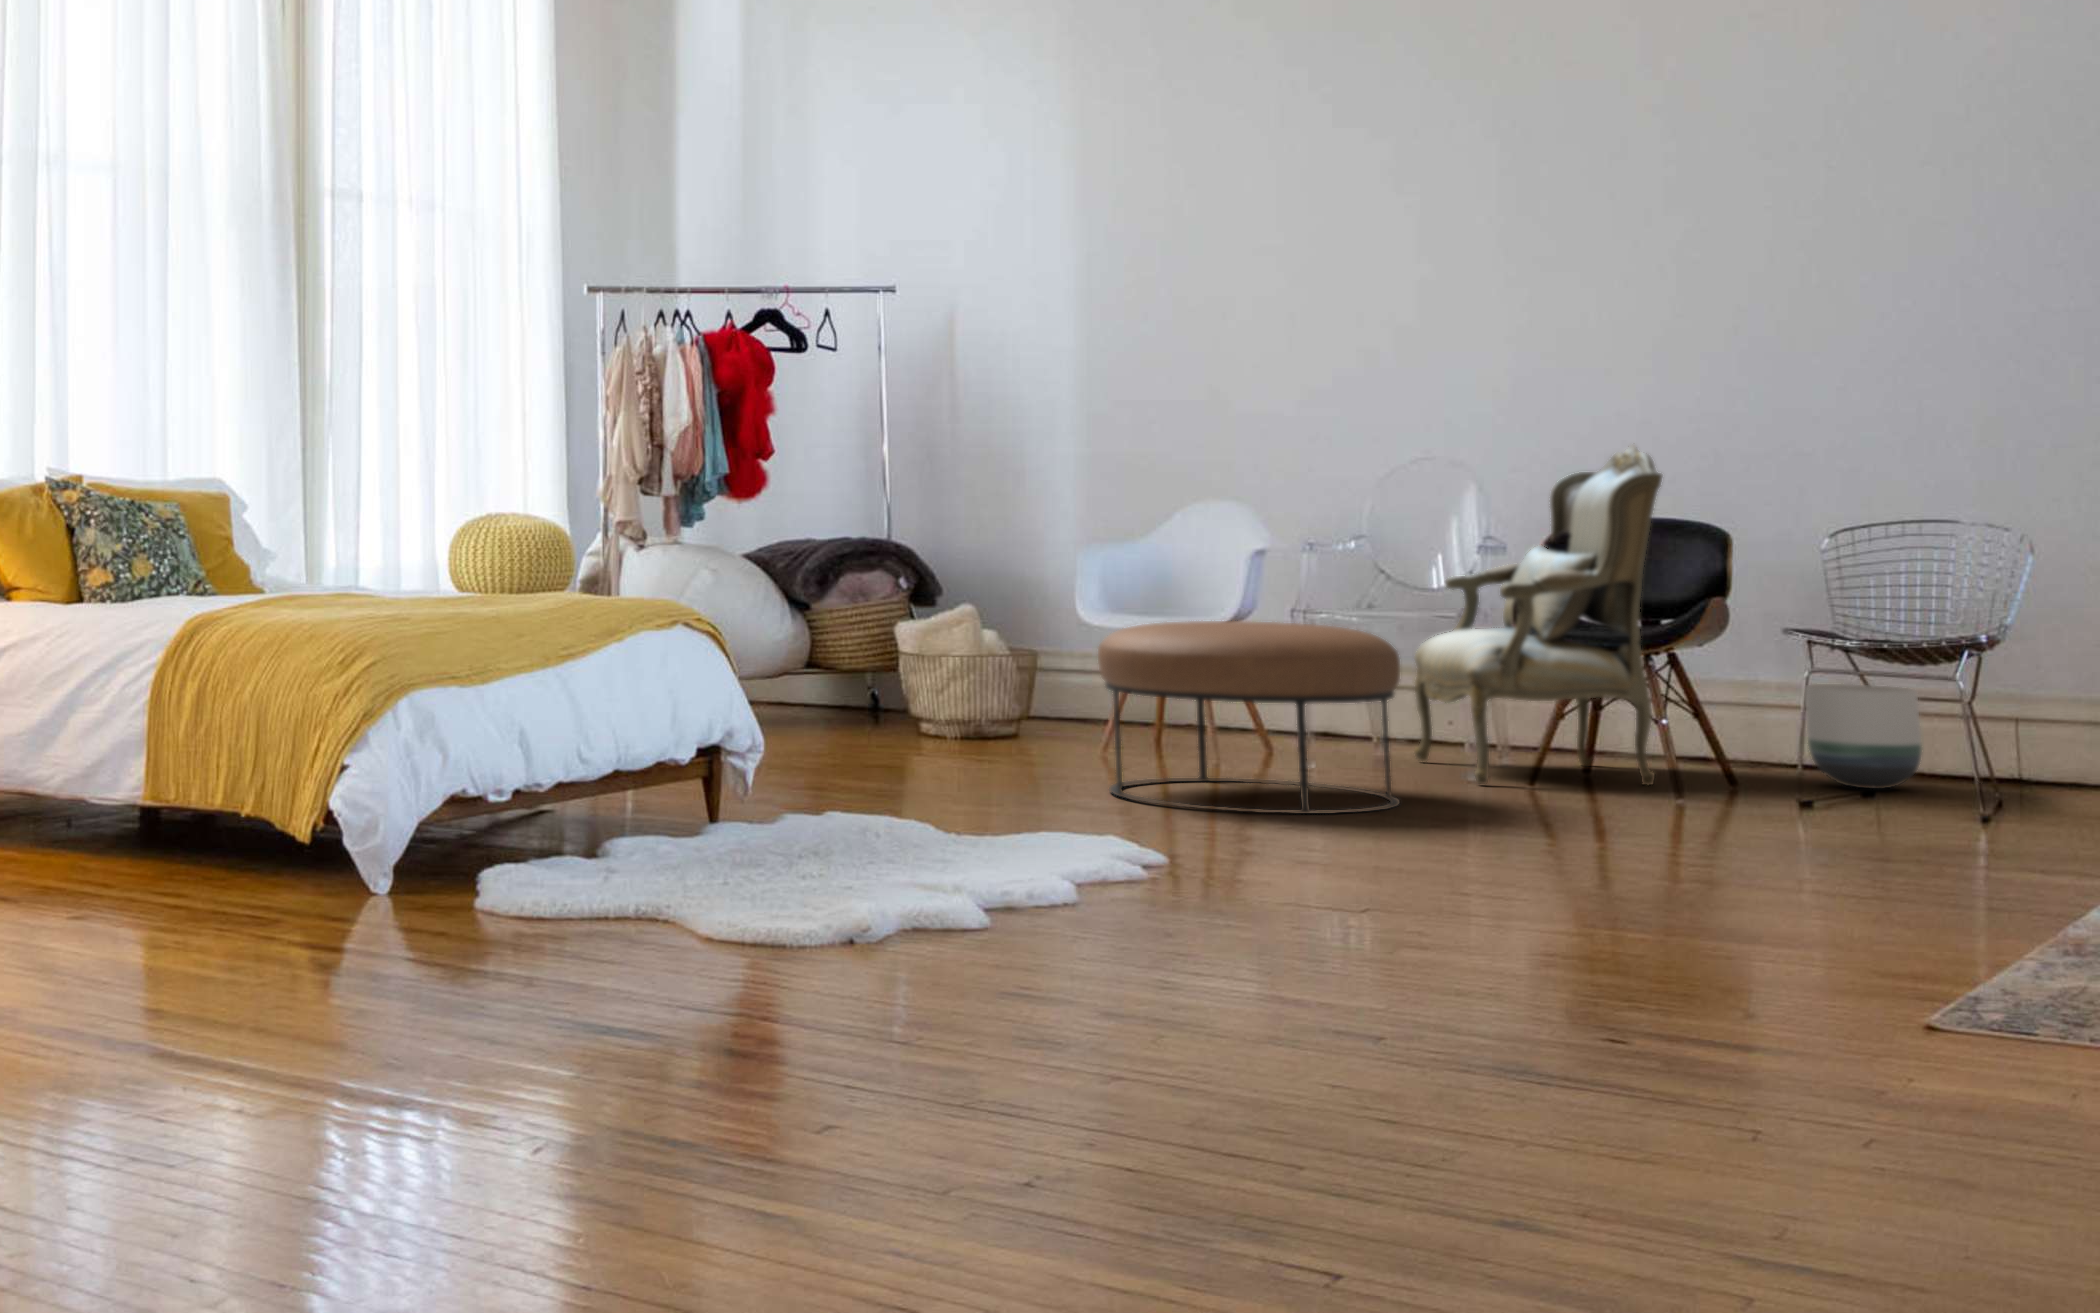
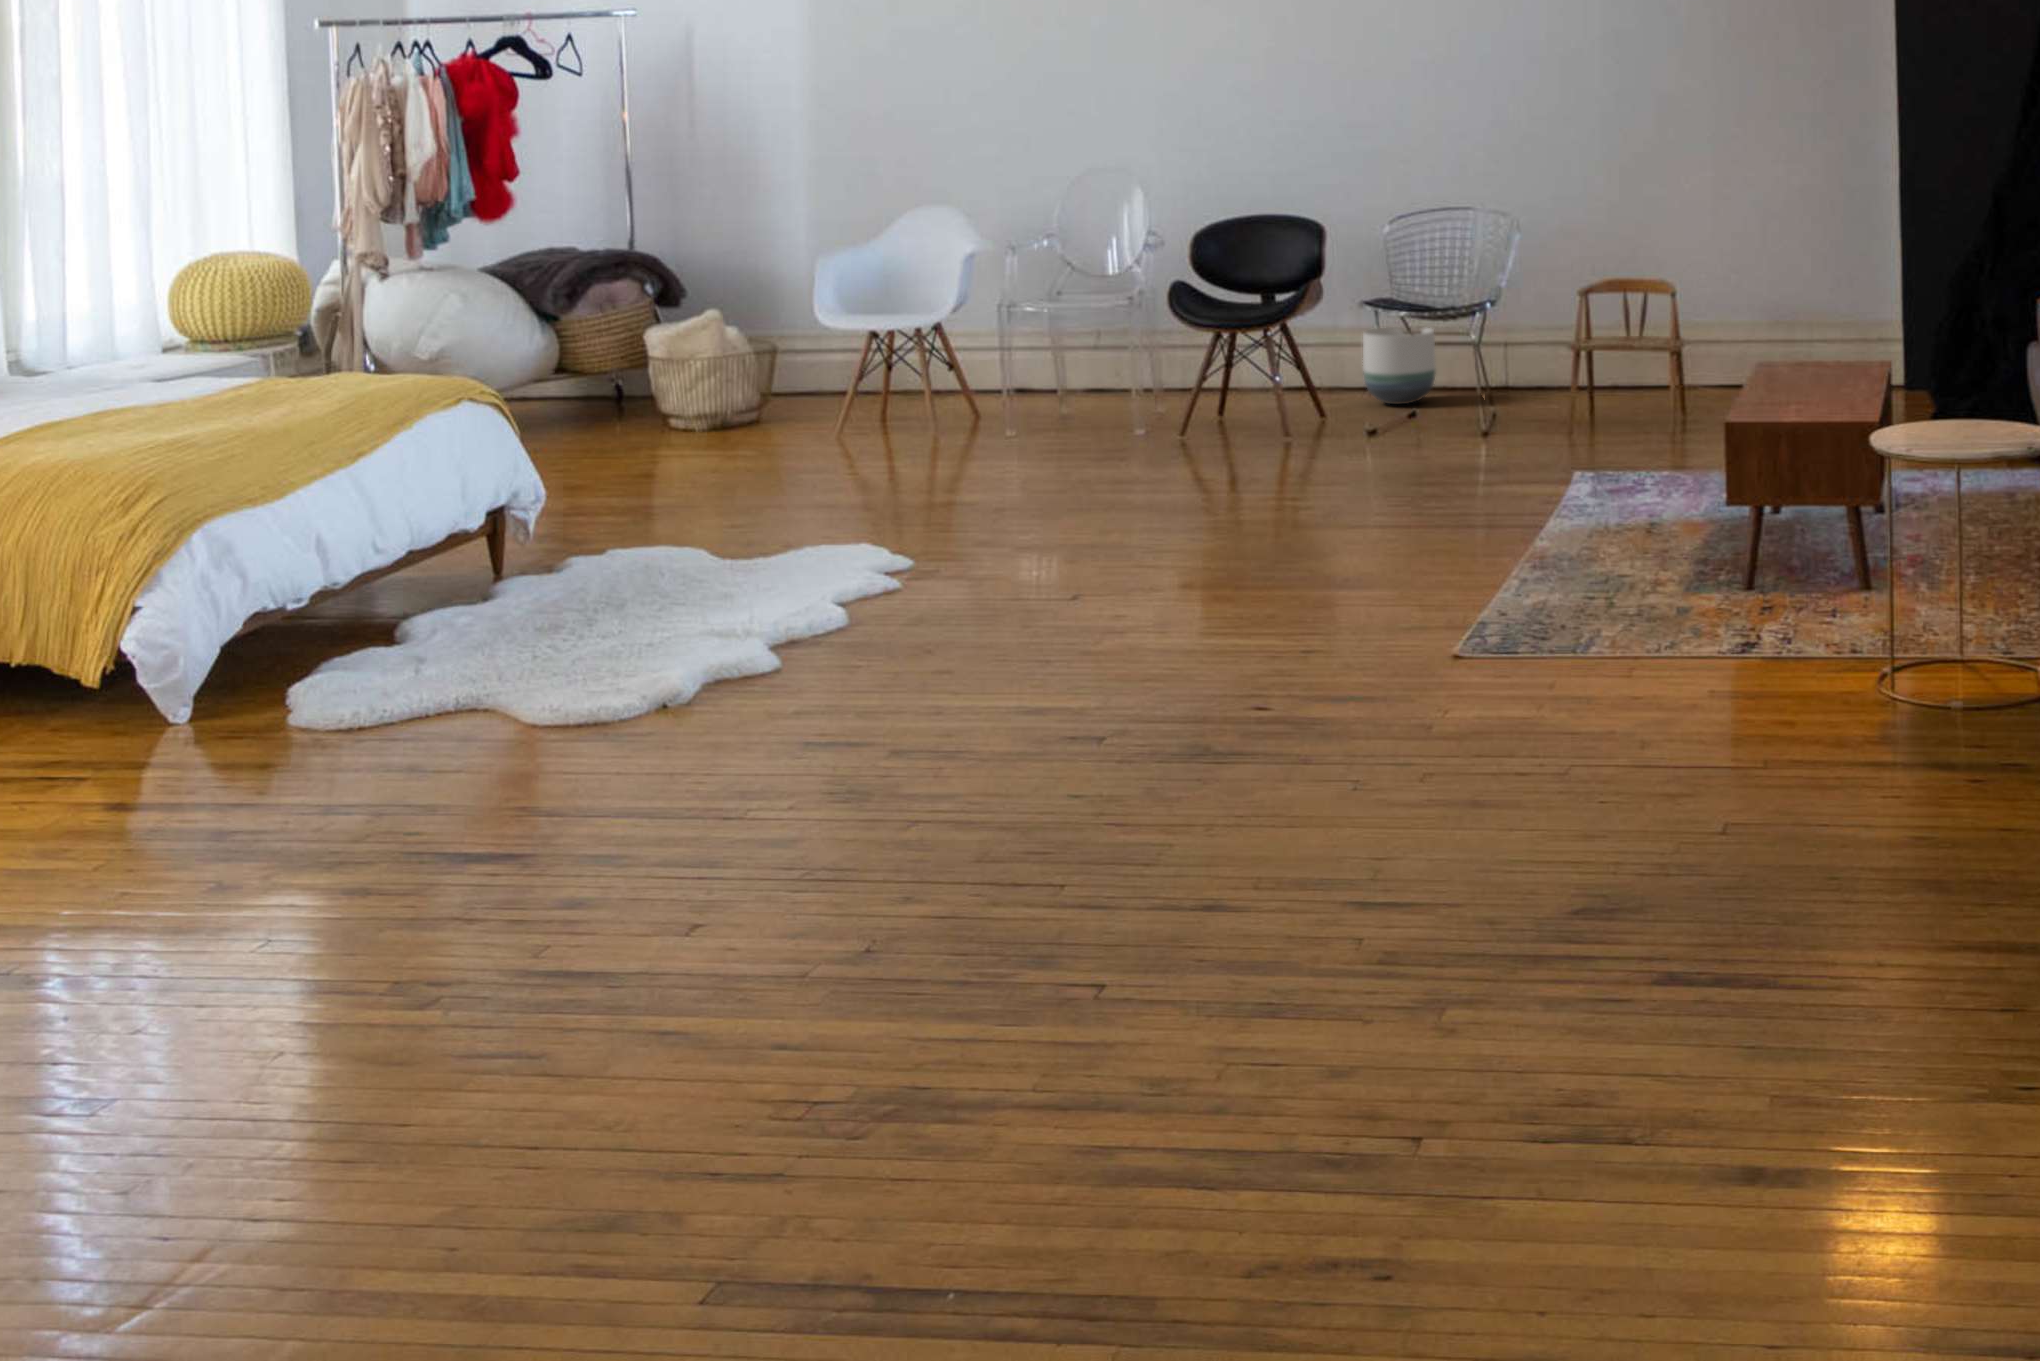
armchair: present [1415,445,1662,786] -> none [1087,155,1274,435]
ottoman: present [1098,621,1400,814] -> none [844,327,1085,495]

